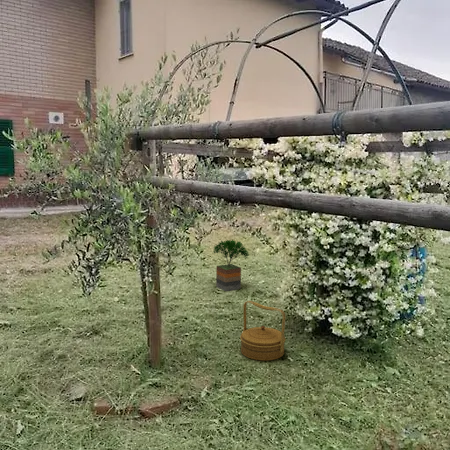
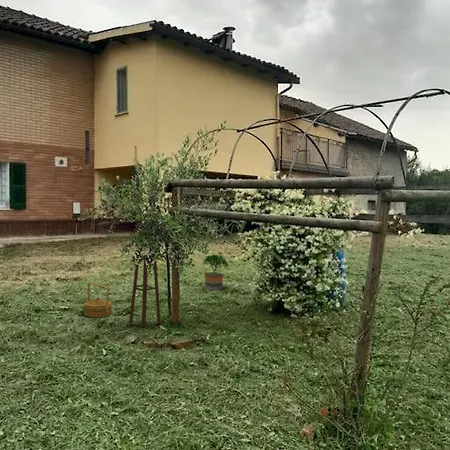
stool: none [83,248,132,369] -> present [129,255,161,327]
basket: present [240,301,286,361] -> present [83,282,112,317]

